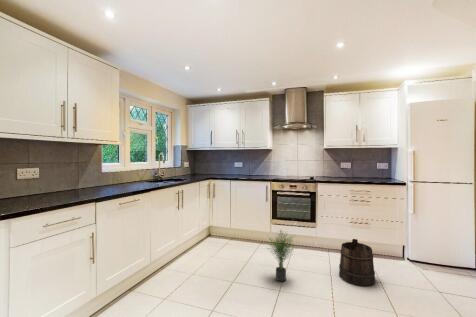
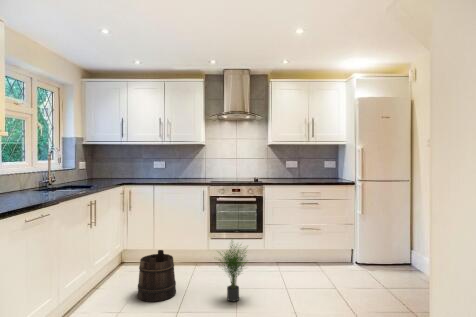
bucket: present [339,239,375,286] -> present [138,250,176,302]

